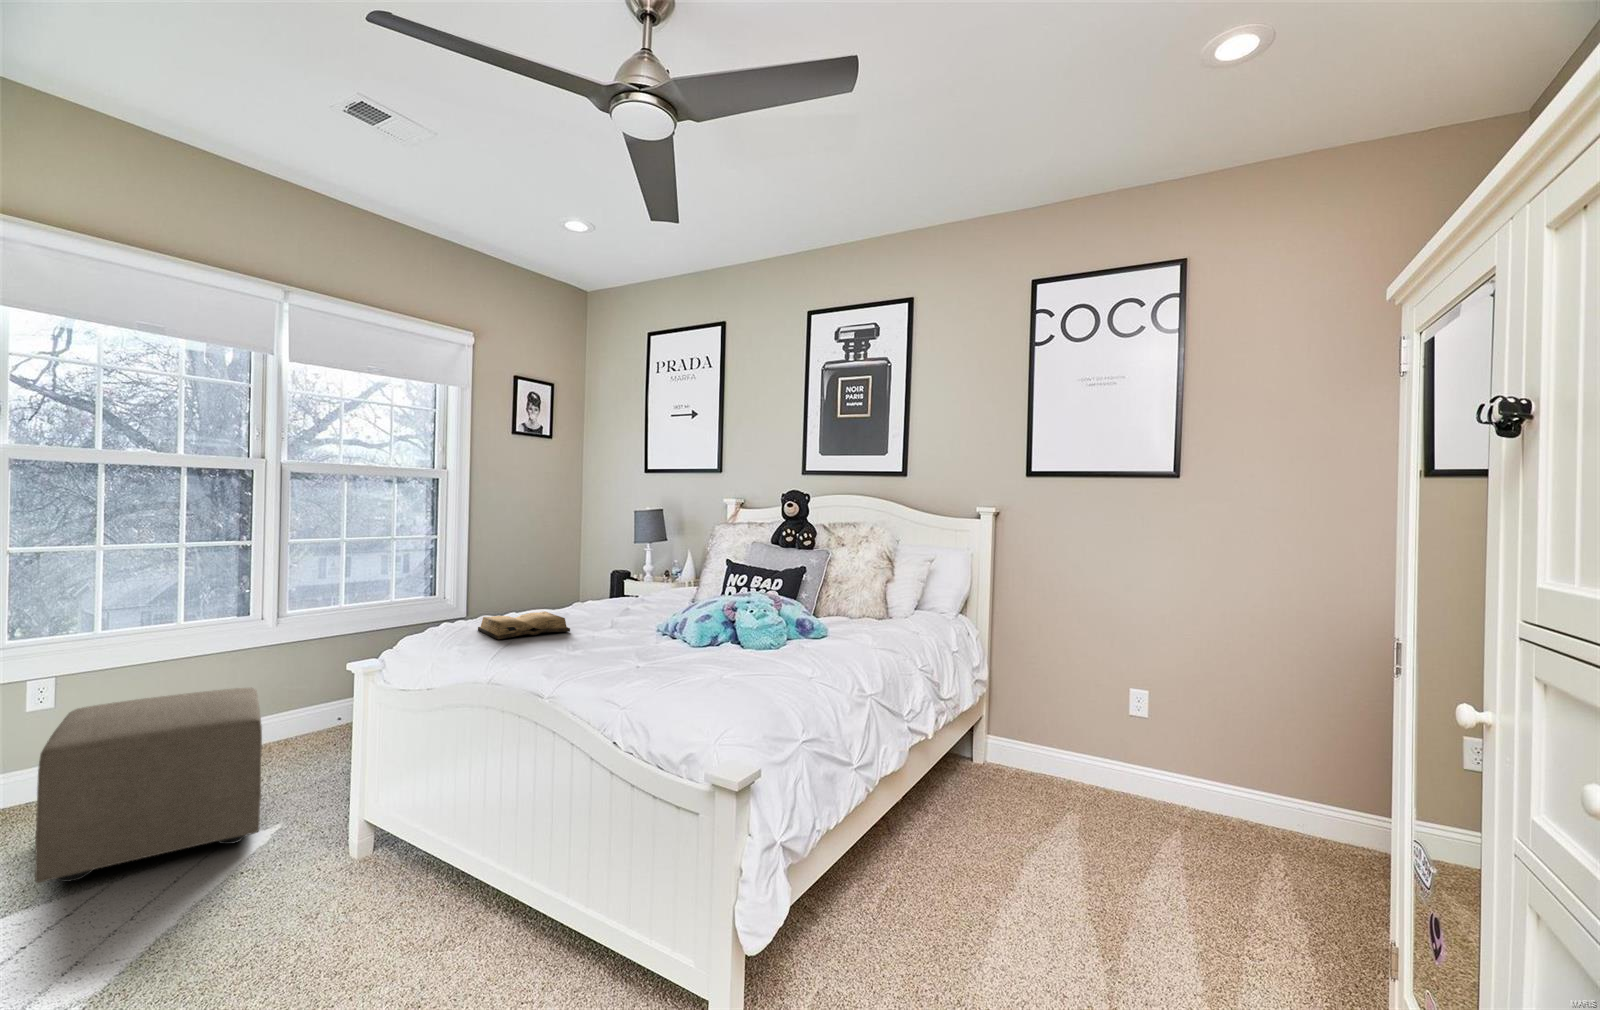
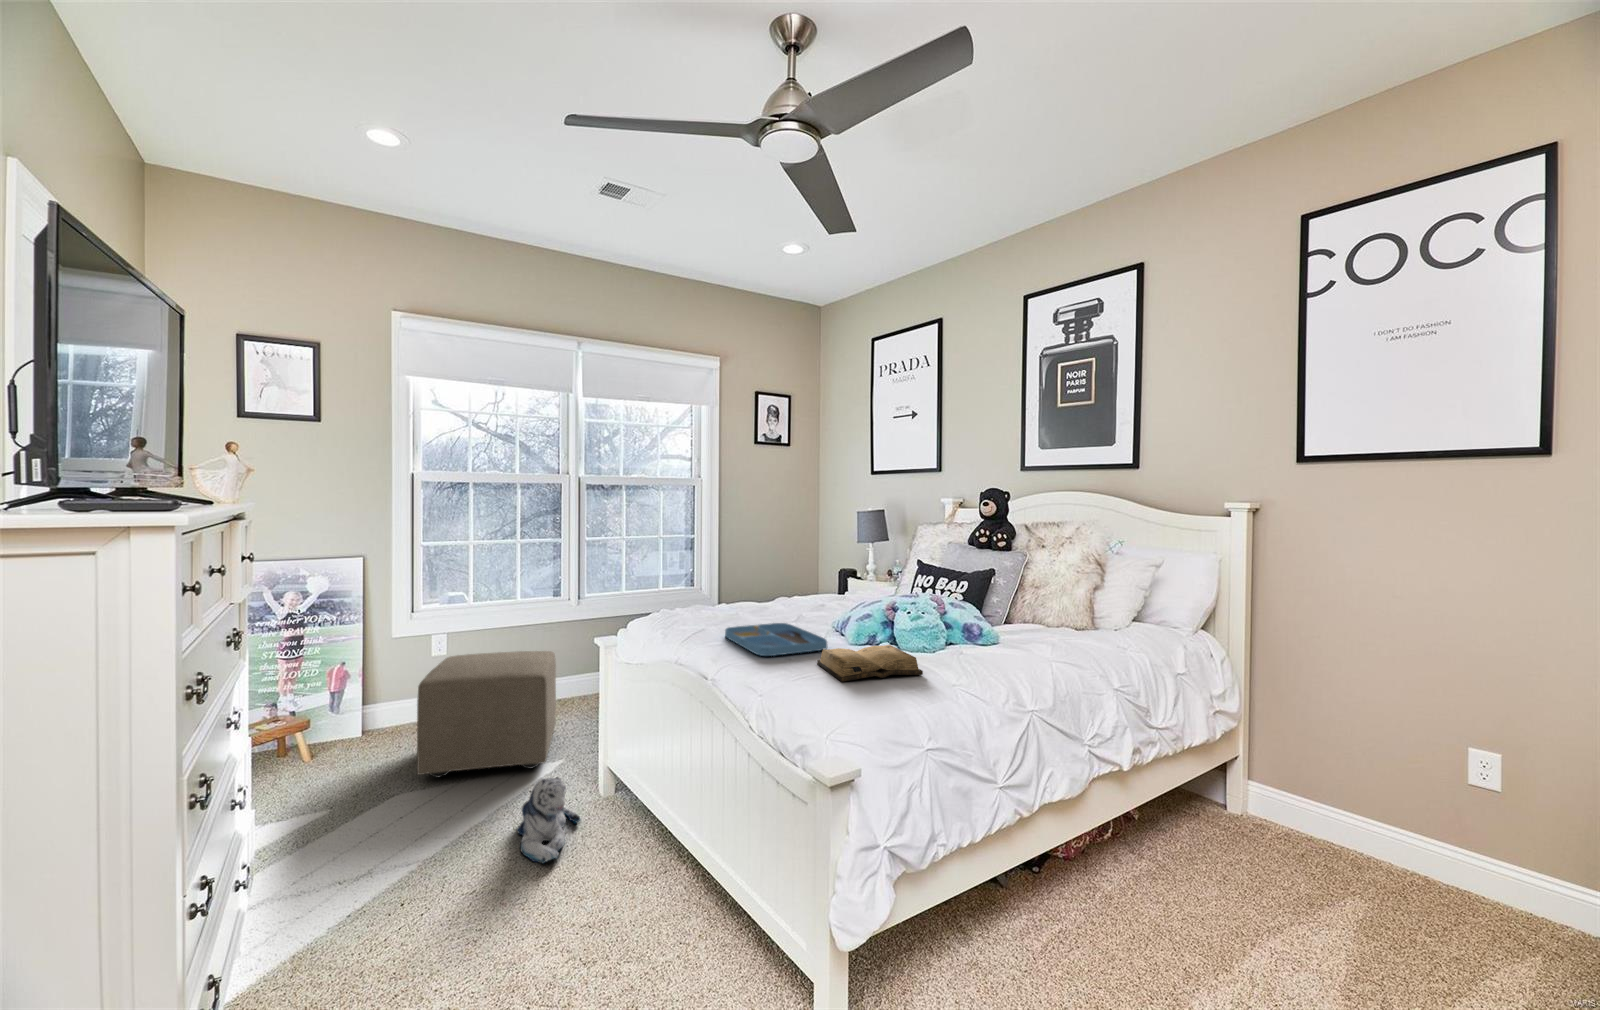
diary: present [478,612,570,640] -> present [817,645,923,682]
tray: none [544,630,669,666] -> present [725,623,827,656]
plush toy: none [241,844,339,958] -> present [517,778,580,863]

